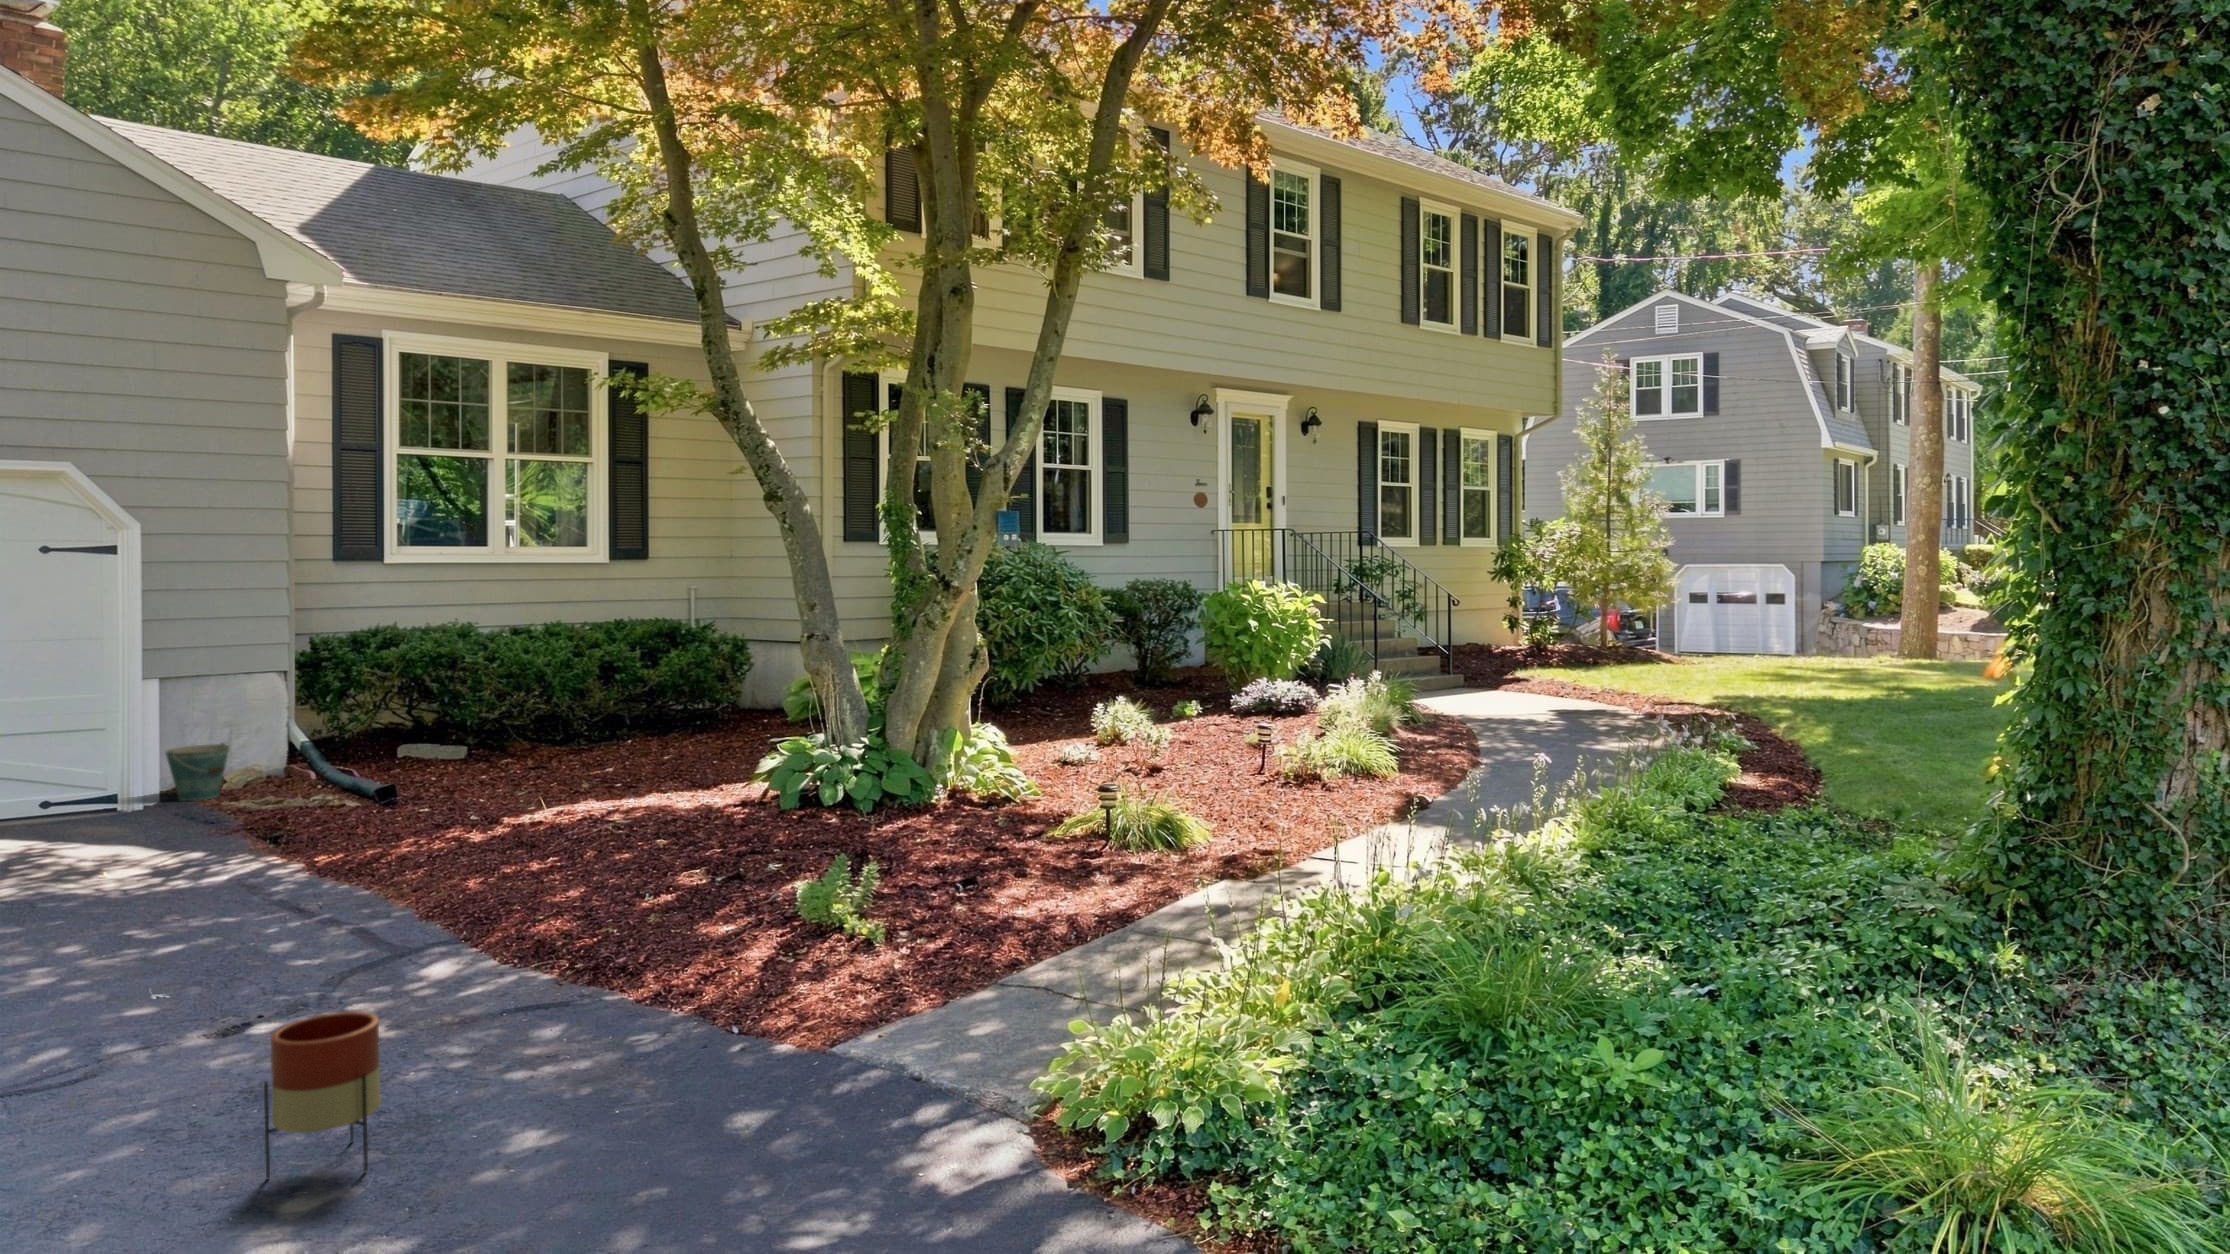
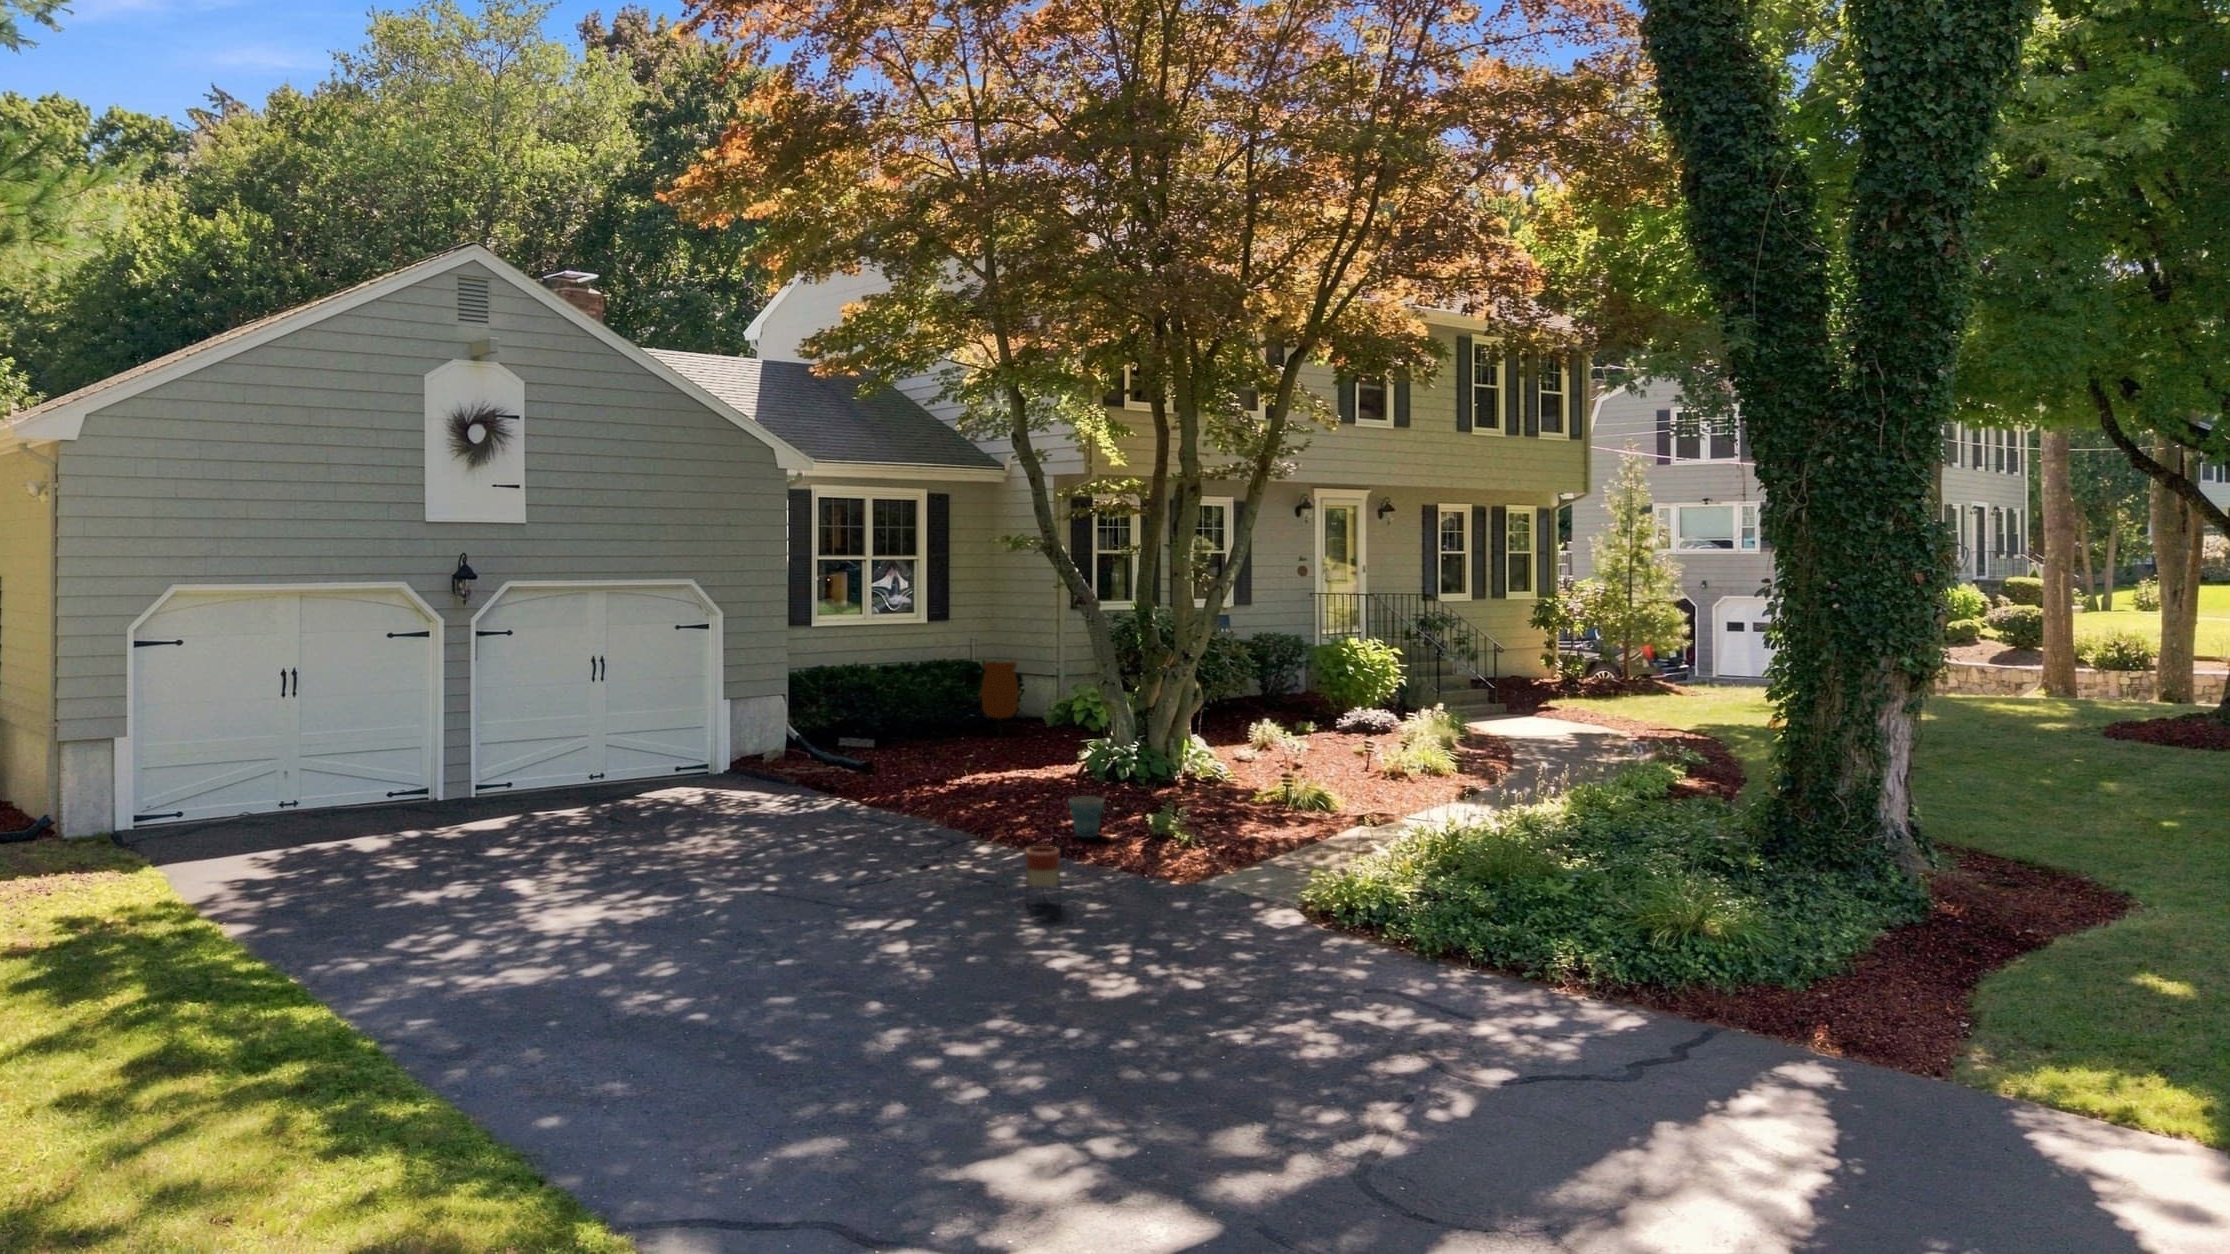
lounge chair: none [672,614,750,735] -> present [979,662,1022,734]
bucket: present [165,743,231,801] -> present [1068,796,1104,837]

